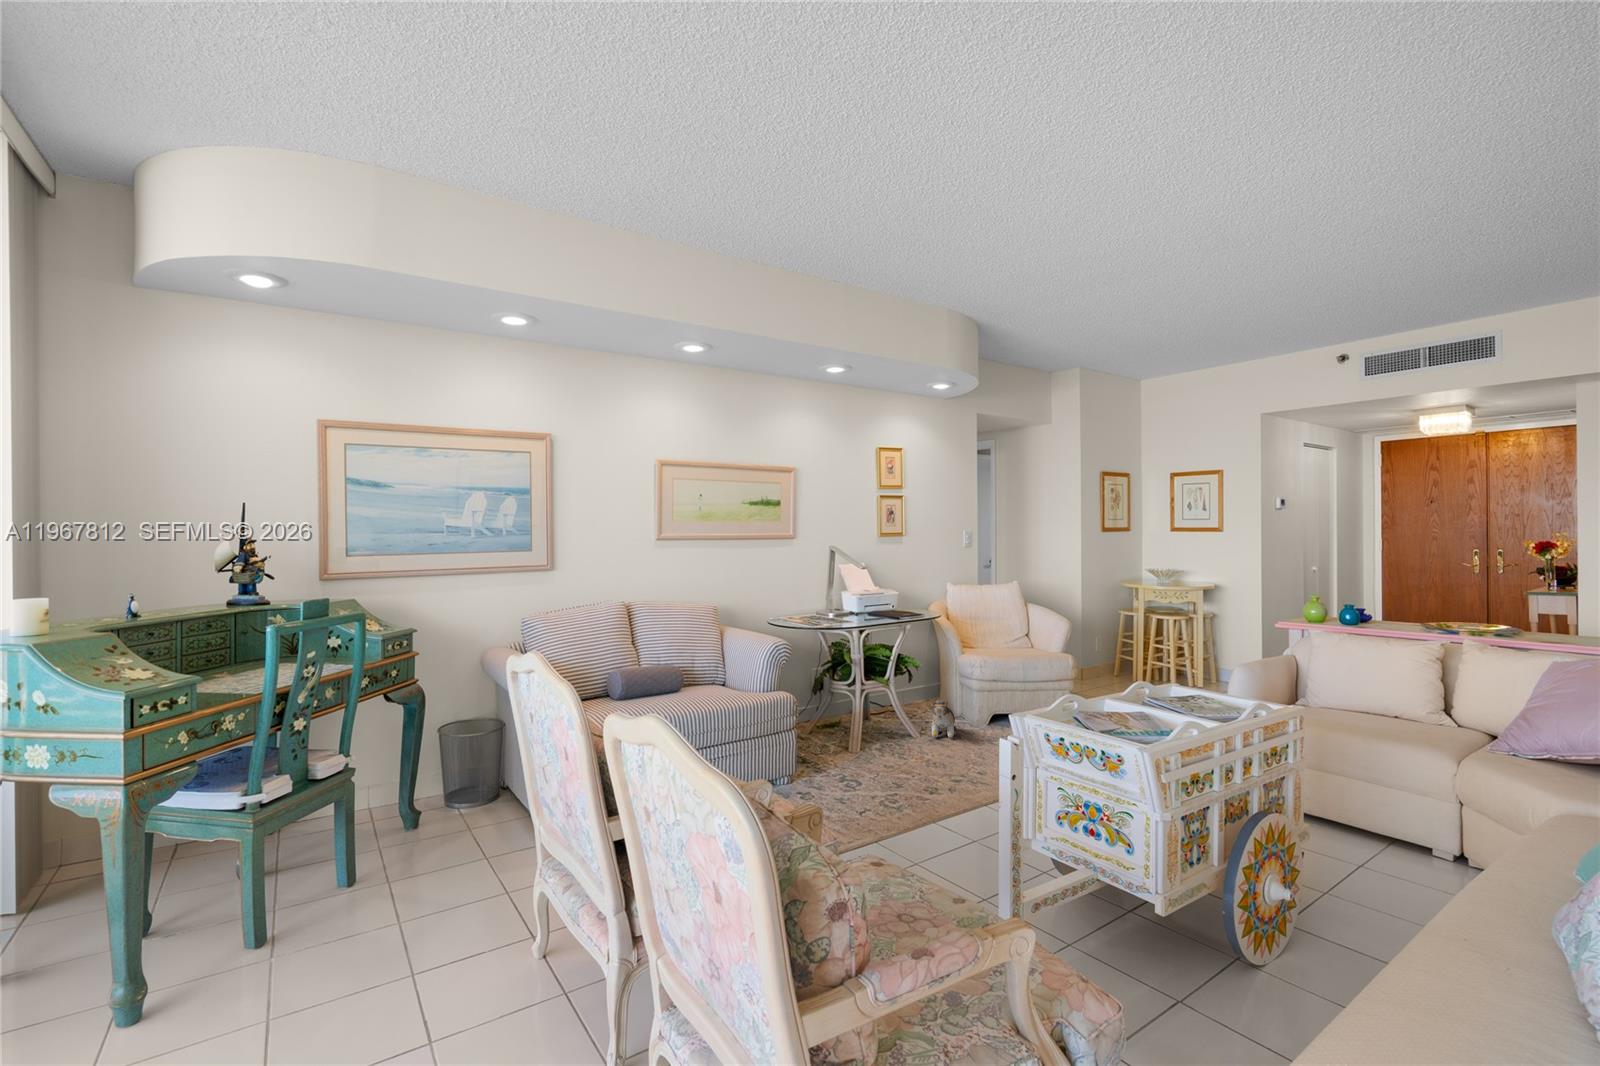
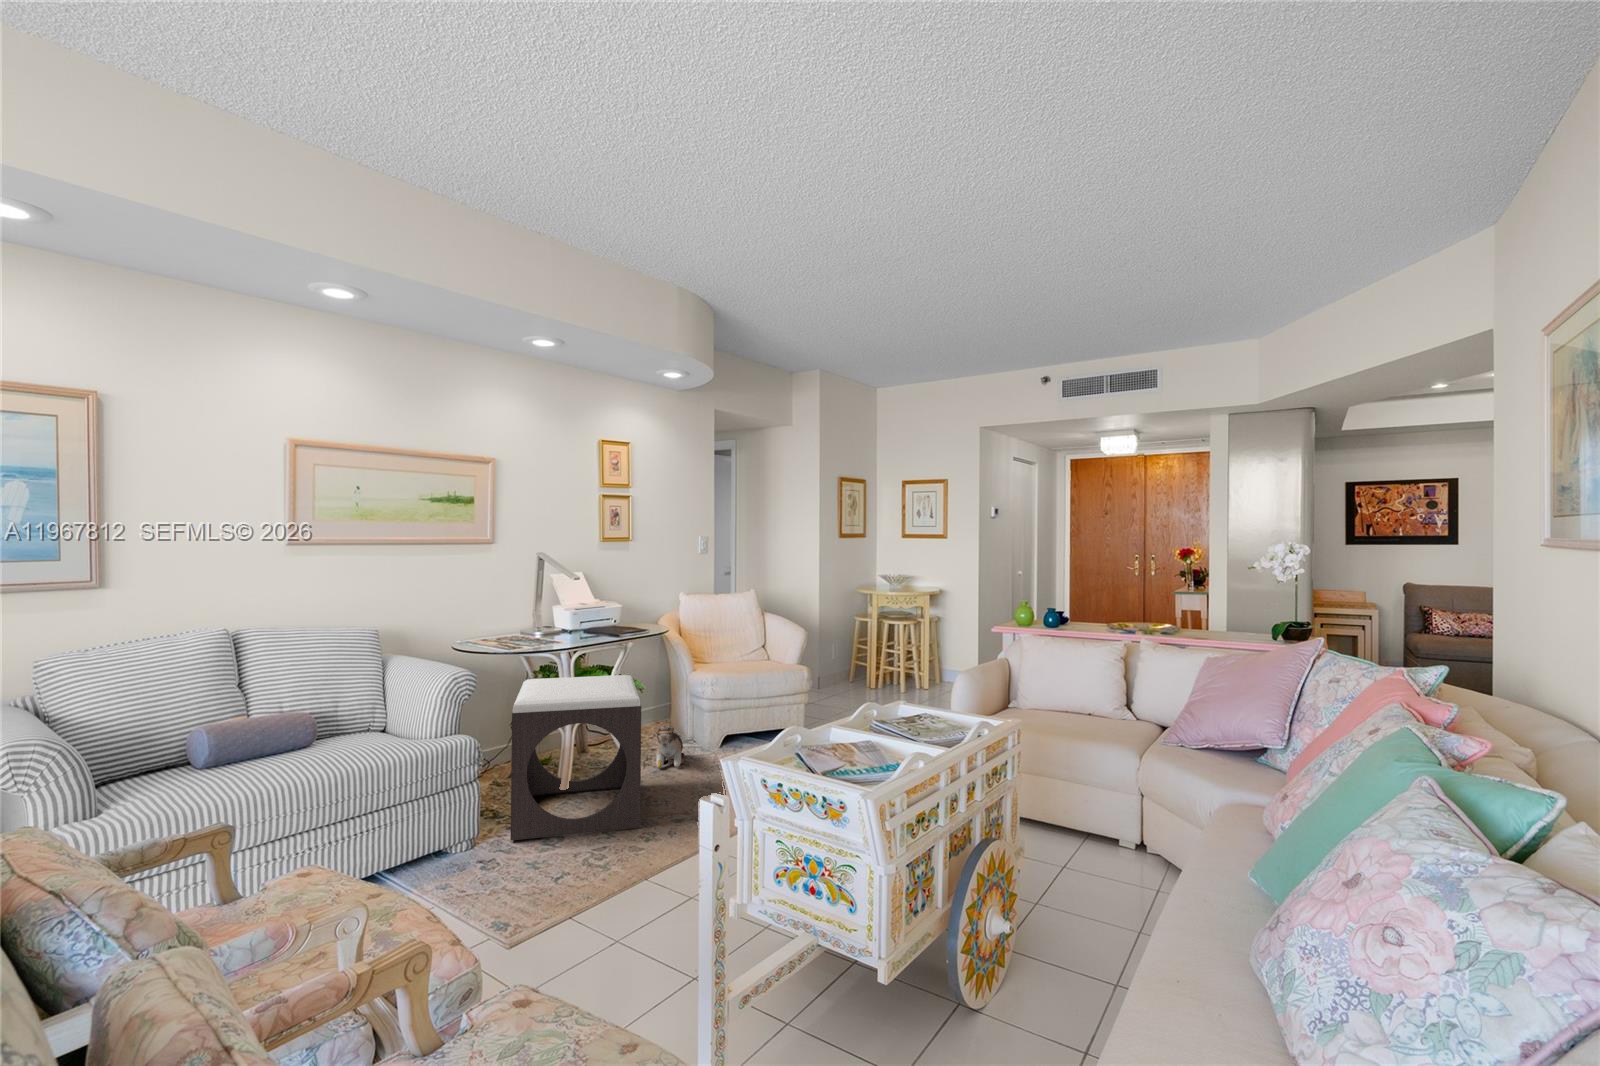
footstool: none [820,652,924,782] -> present [510,675,641,840]

